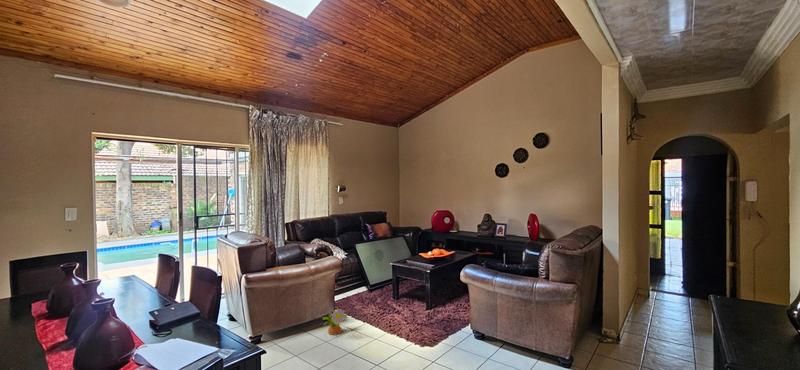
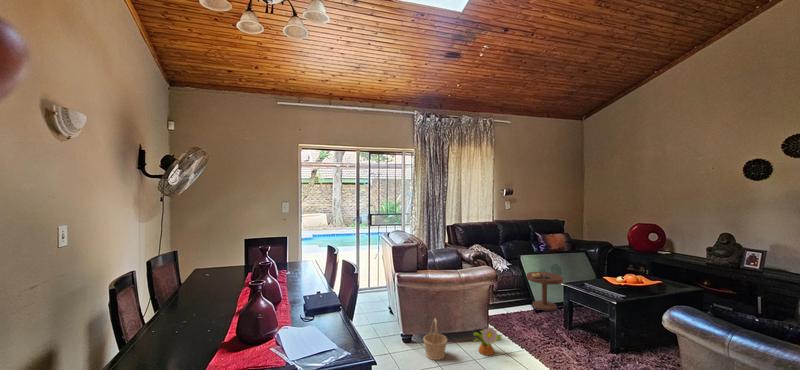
side table: none [365,255,393,309] -> present [527,272,563,311]
basket: none [276,311,300,350] -> present [423,319,447,360]

